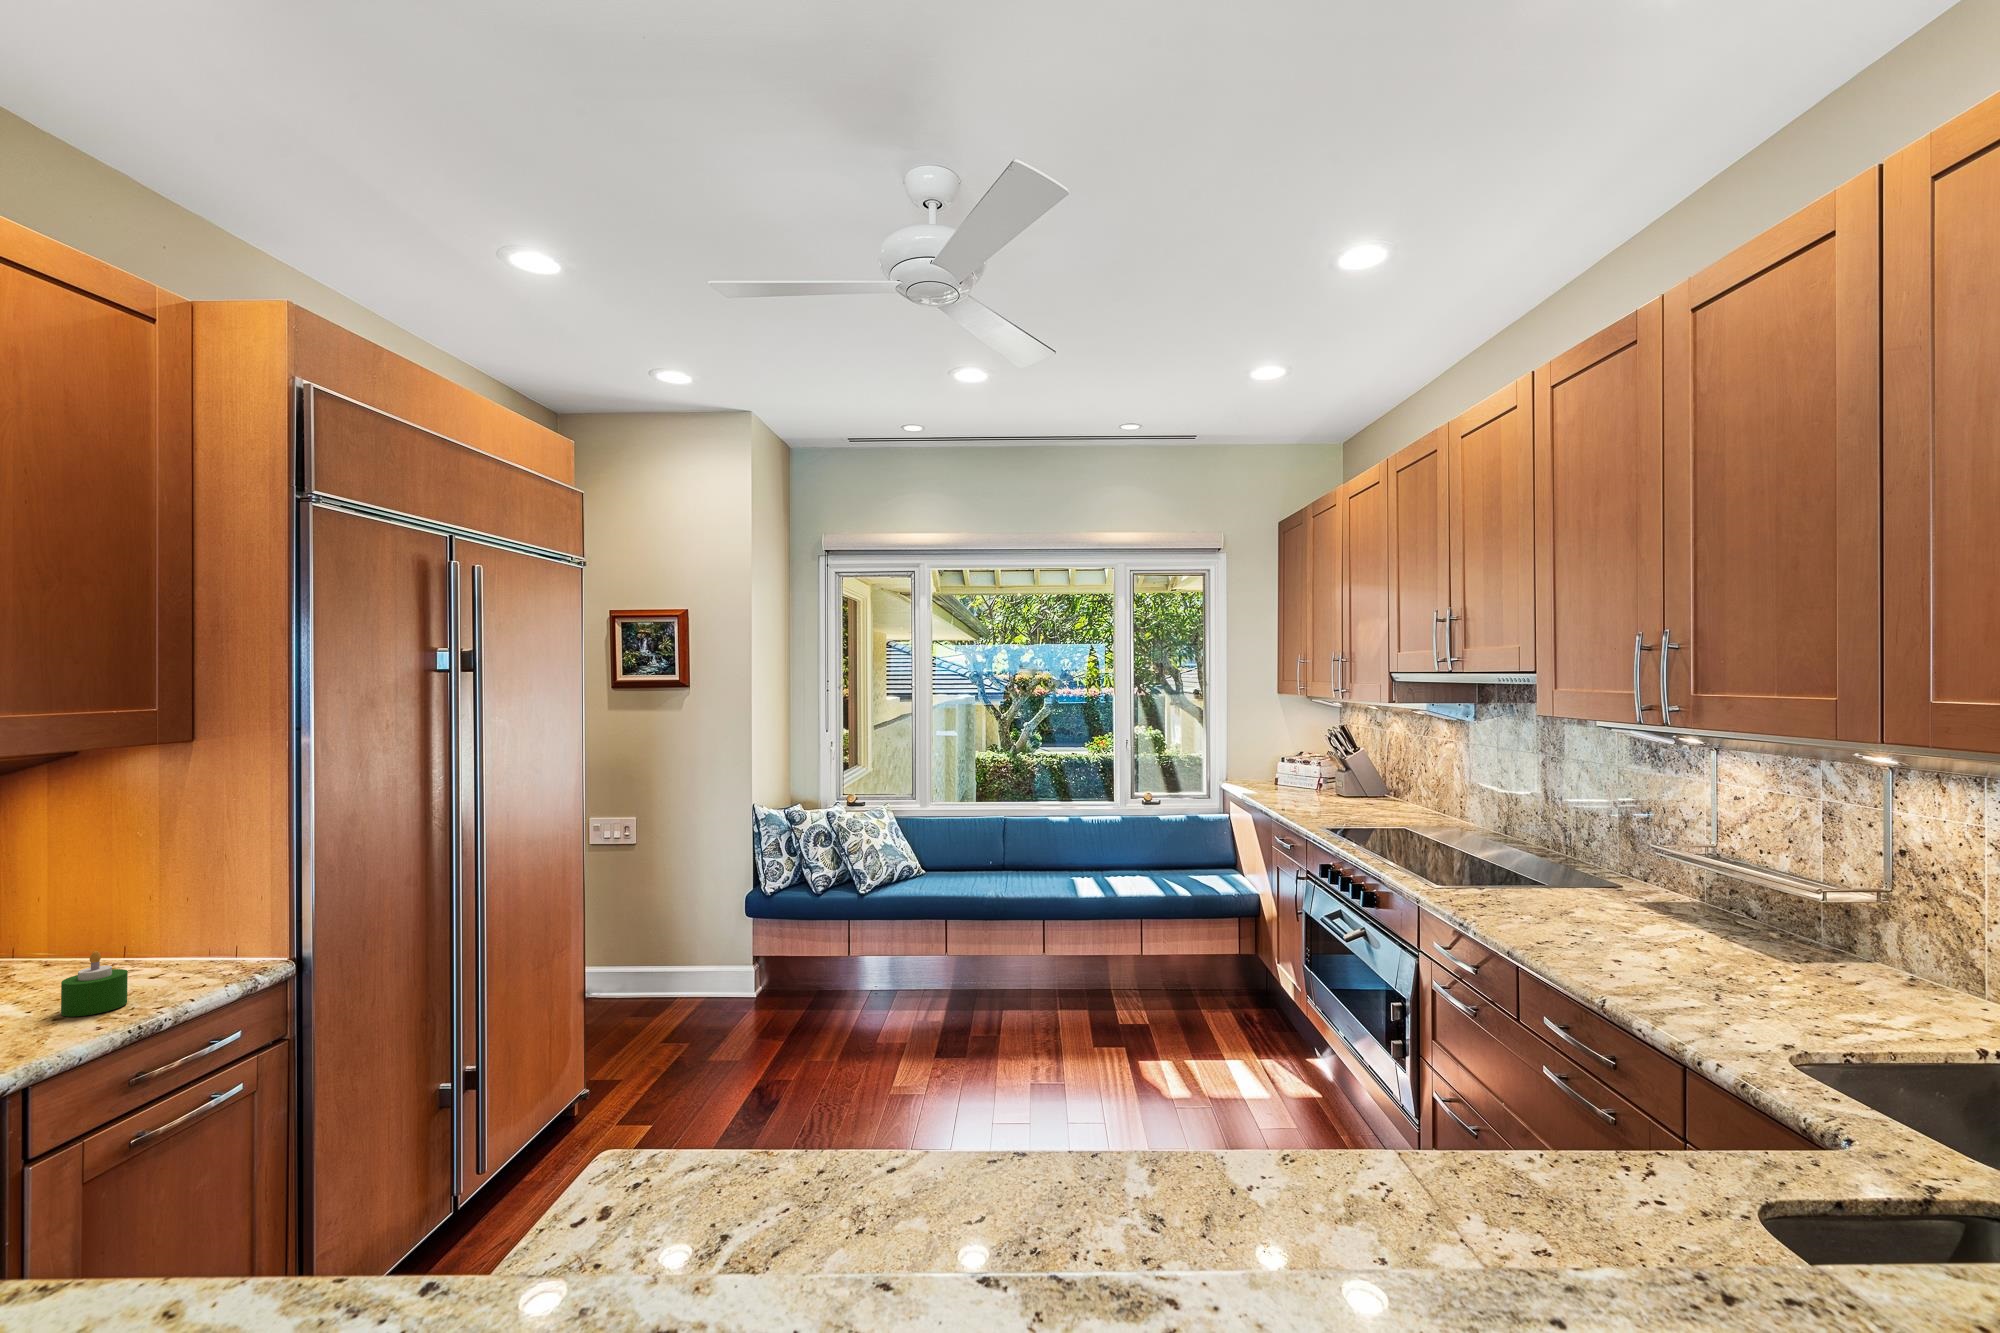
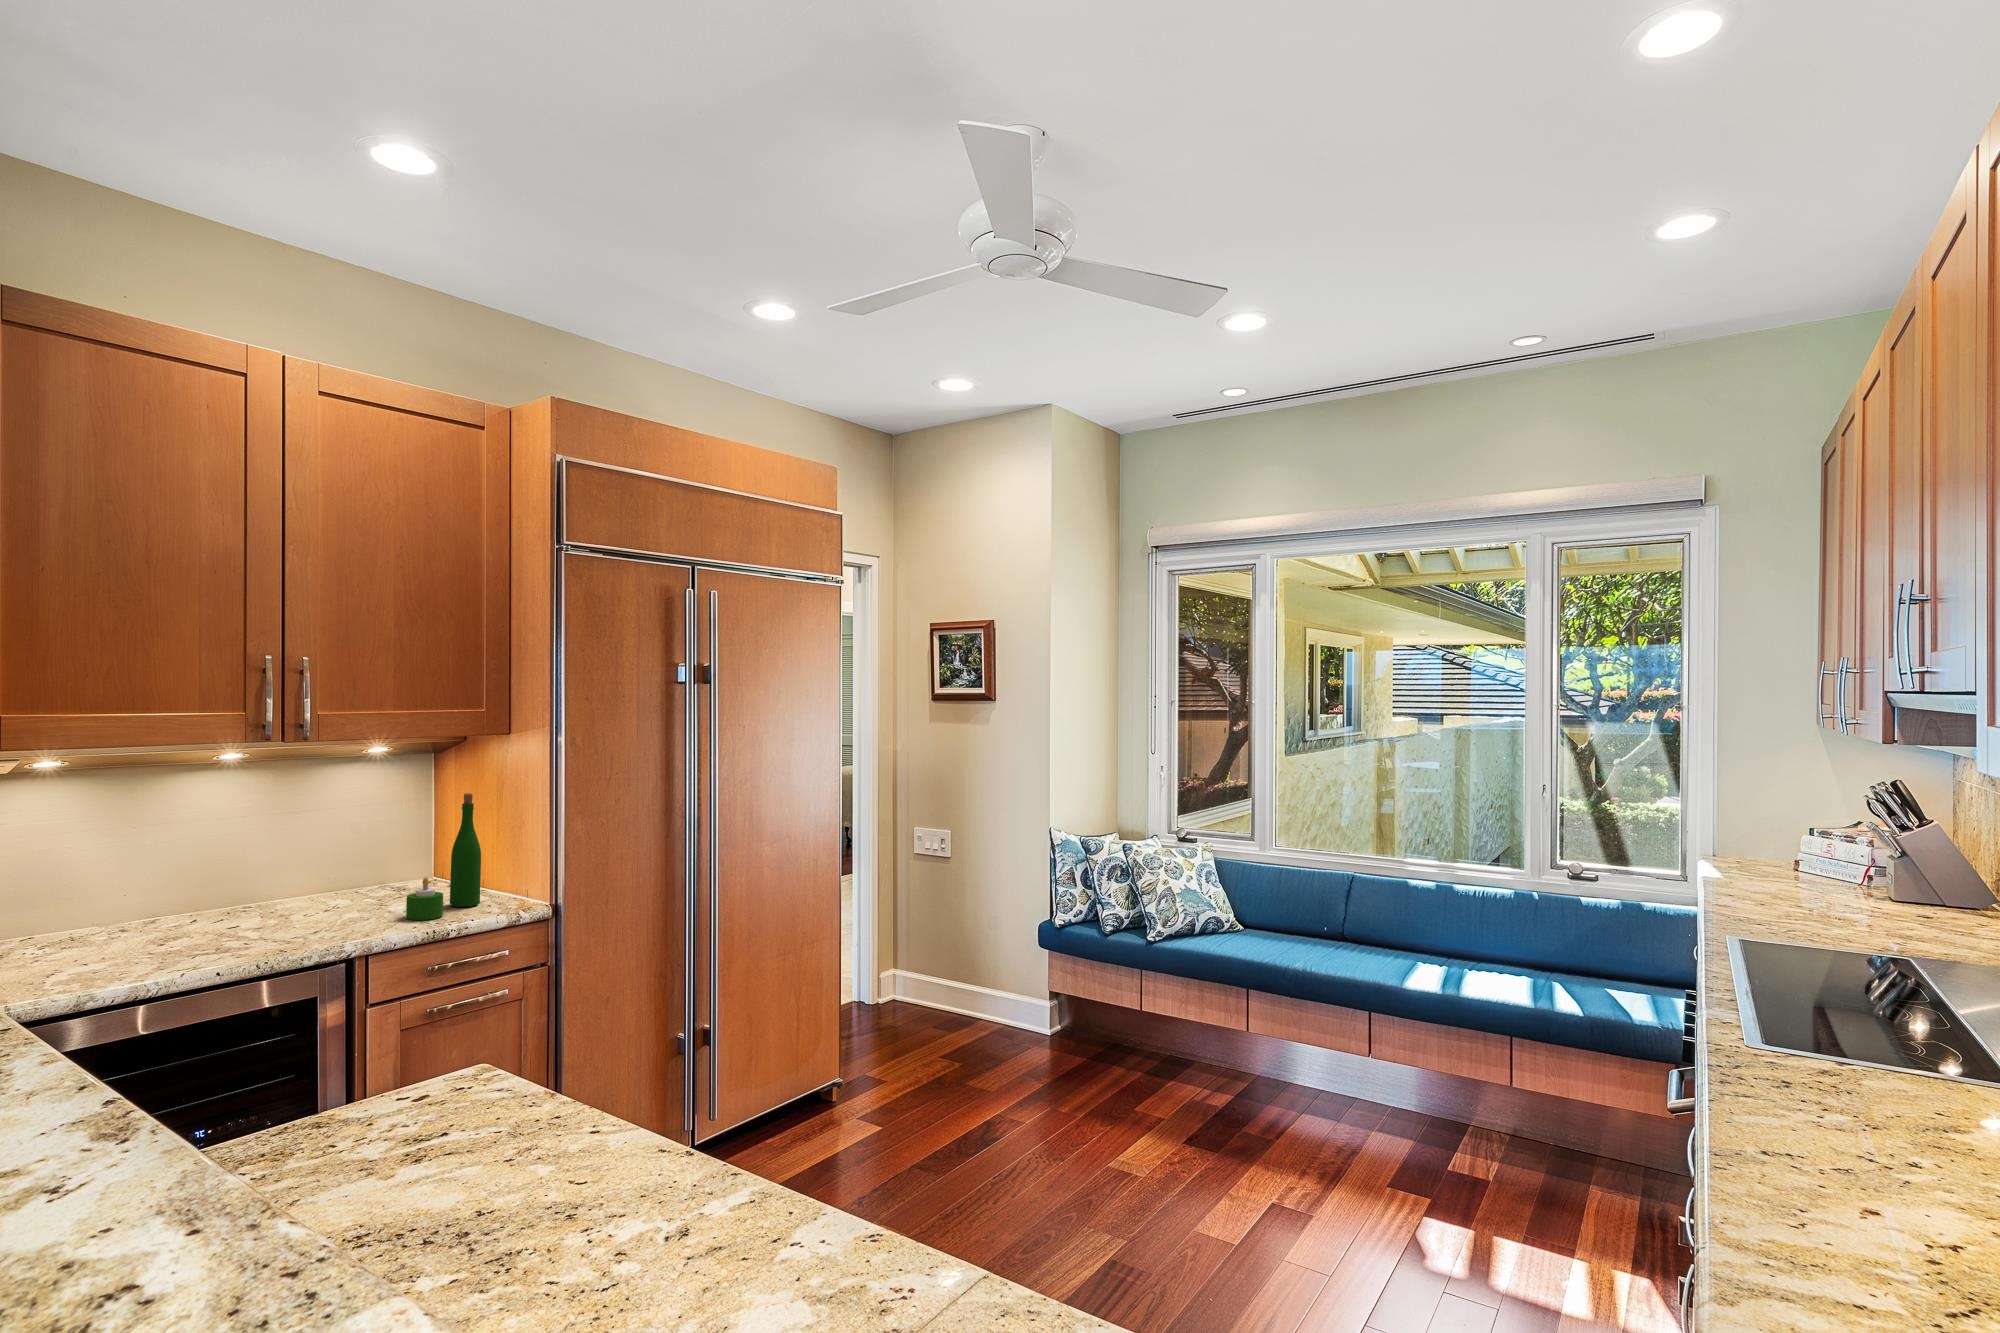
wine bottle: none [116,824,171,986] -> present [450,793,481,907]

